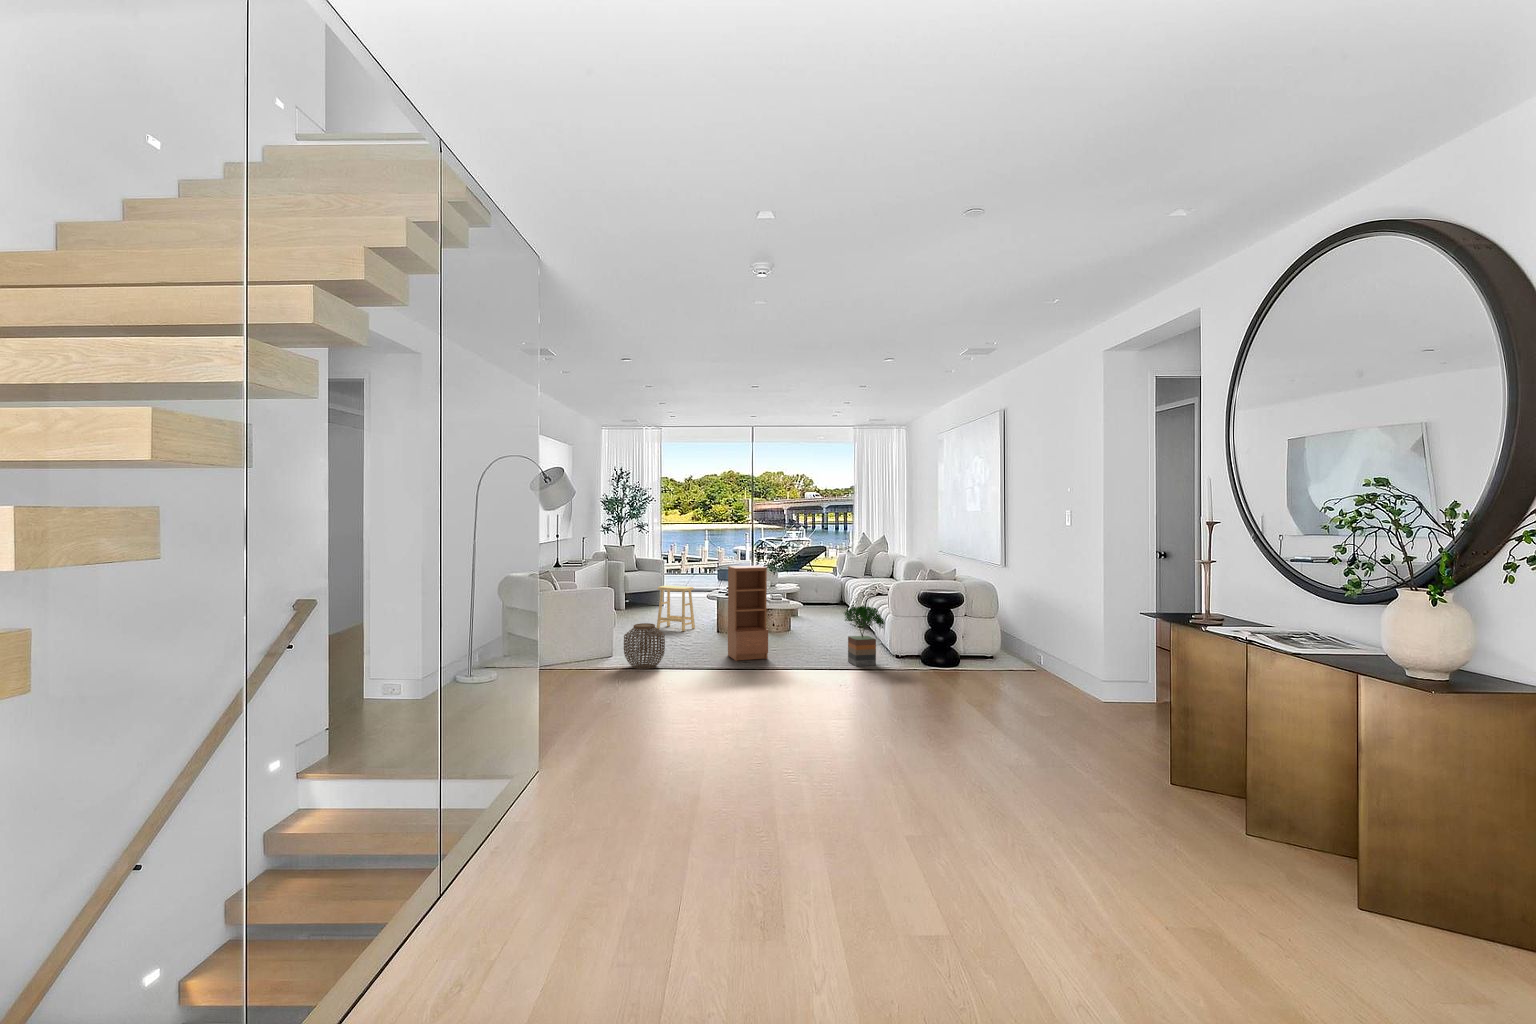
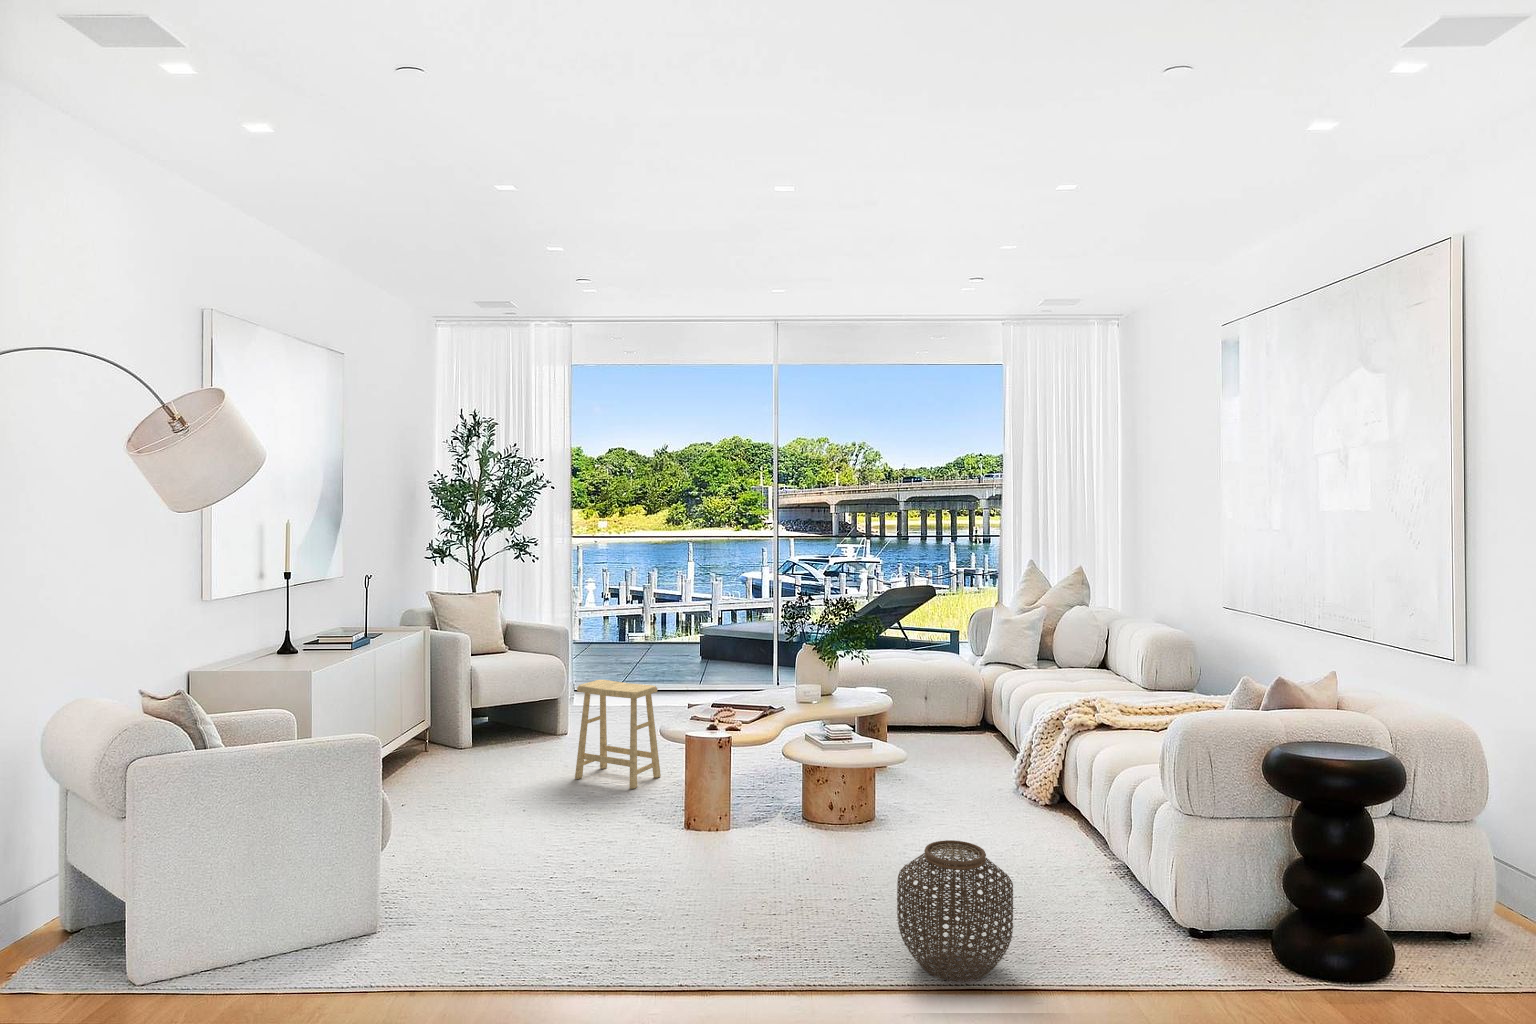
bookcase: present [728,566,768,661] -> none [735,666,844,935]
potted tree: present [844,606,885,666] -> none [1051,784,1184,968]
woven basket: present [624,623,665,669] -> present [897,840,1013,982]

